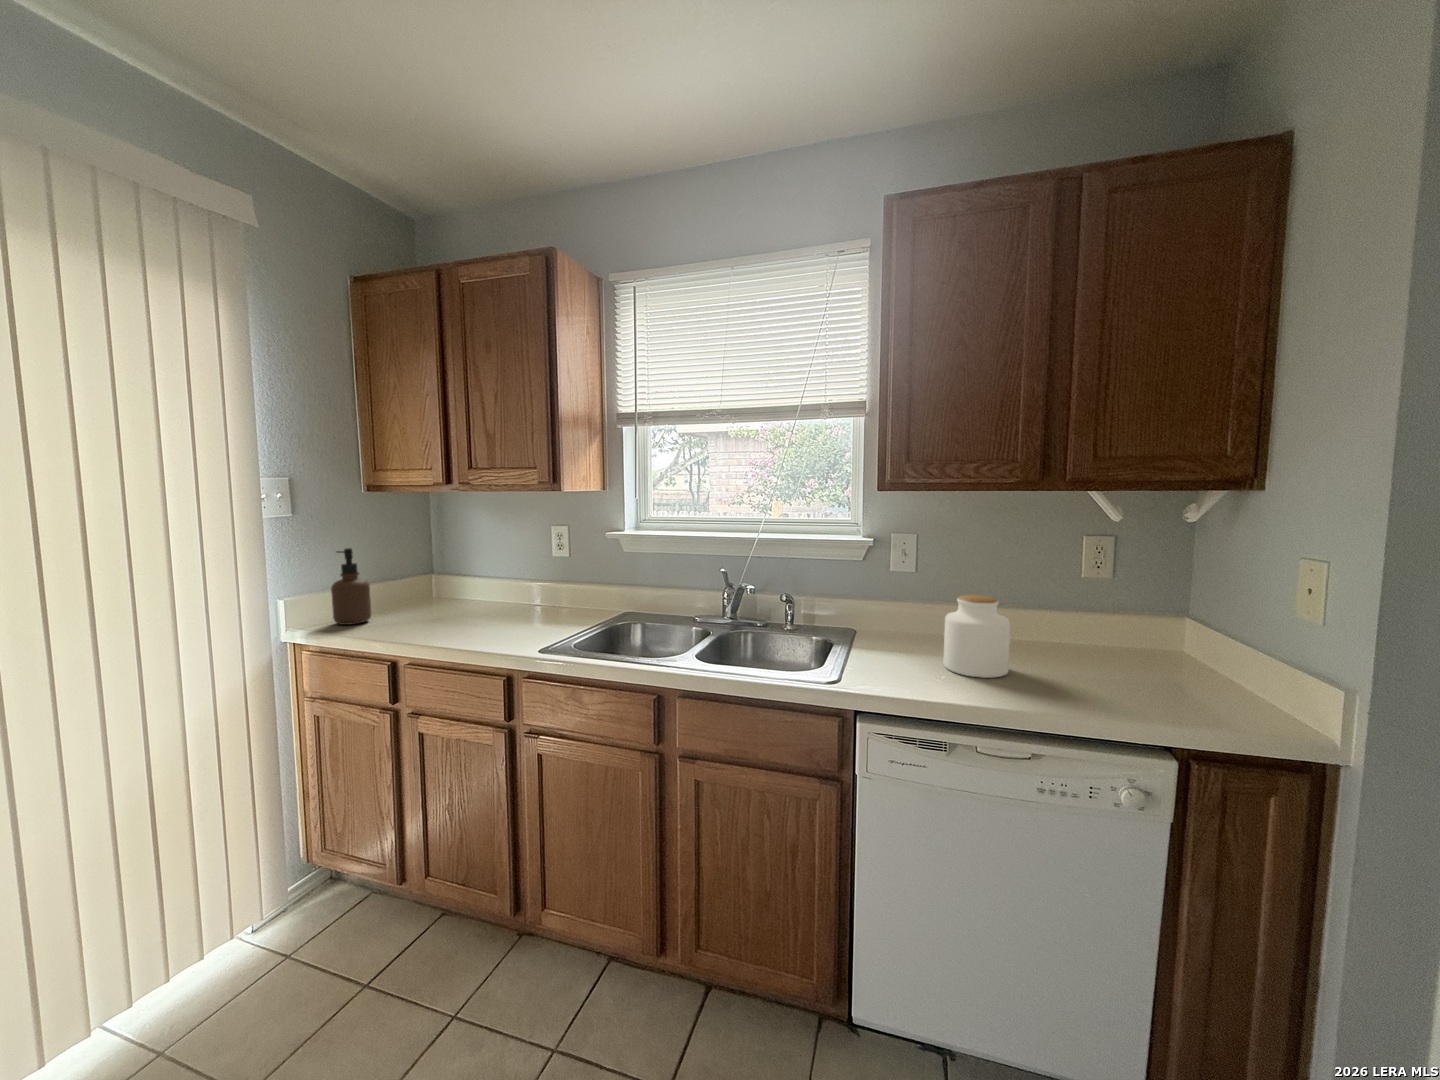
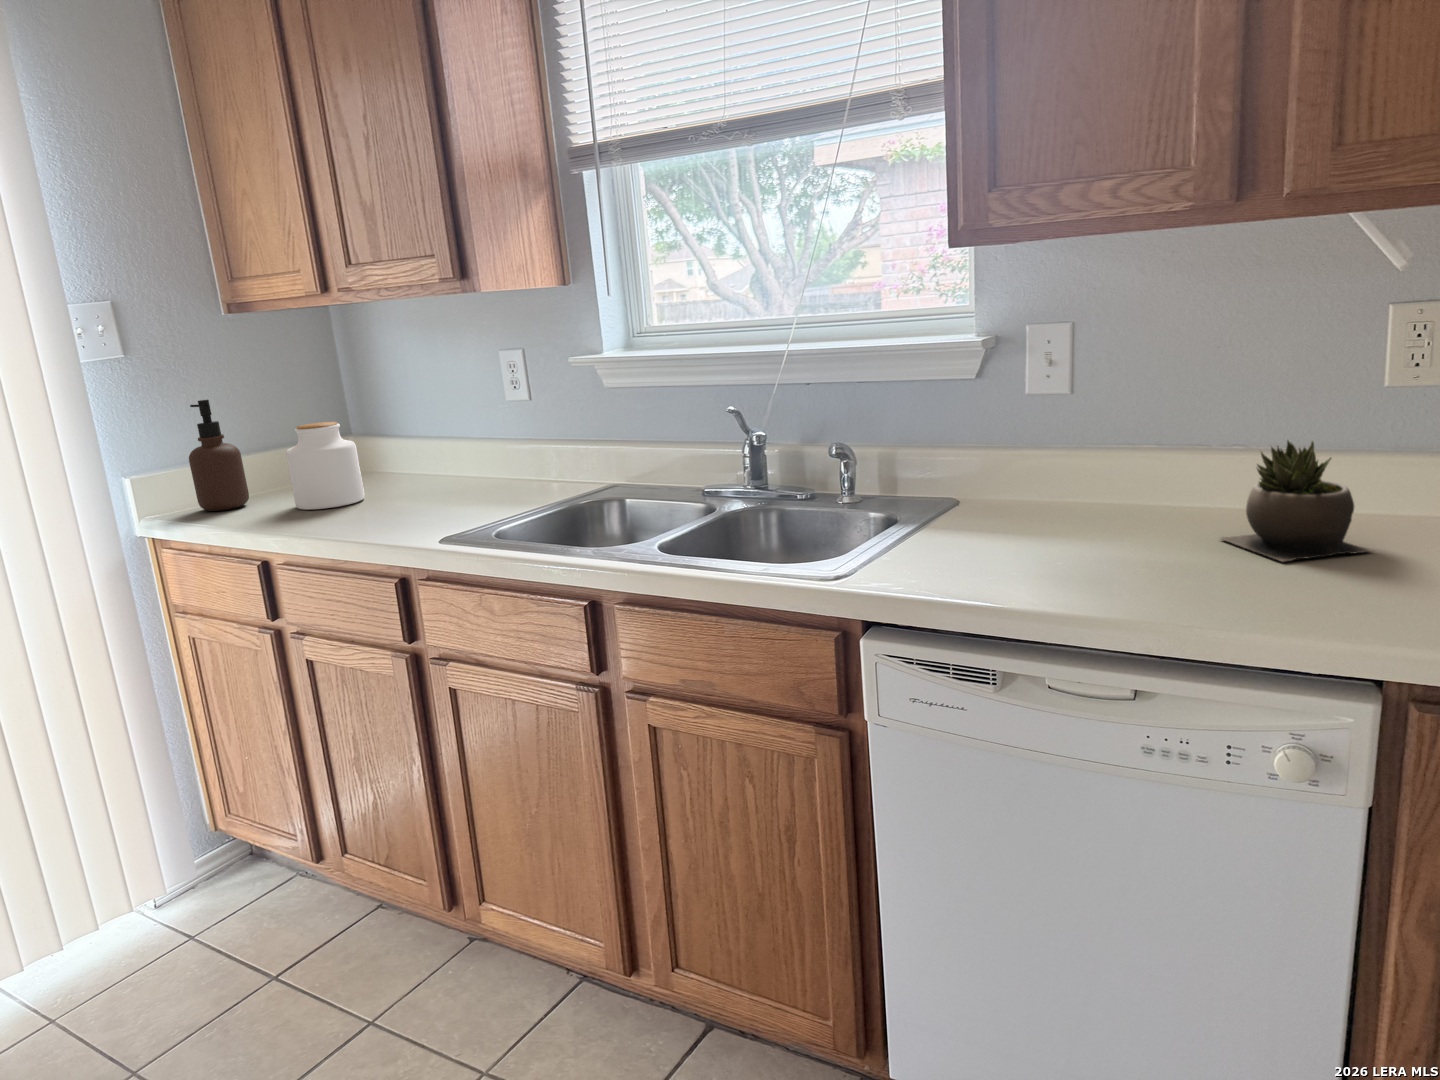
jar: present [944,595,1010,678] -> present [286,422,365,510]
succulent plant: none [1020,606,1107,674] -> present [1221,441,1371,561]

